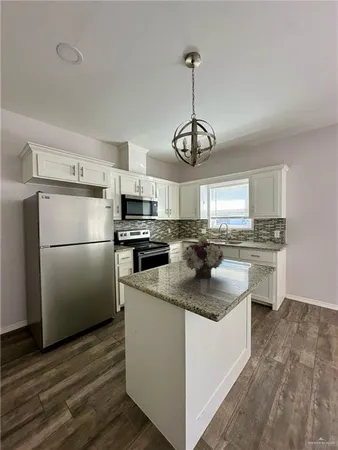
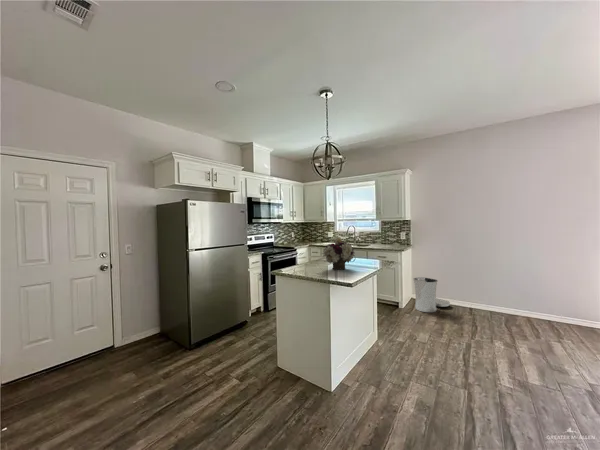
trash can: none [290,278,330,318] -> present [414,277,450,312]

